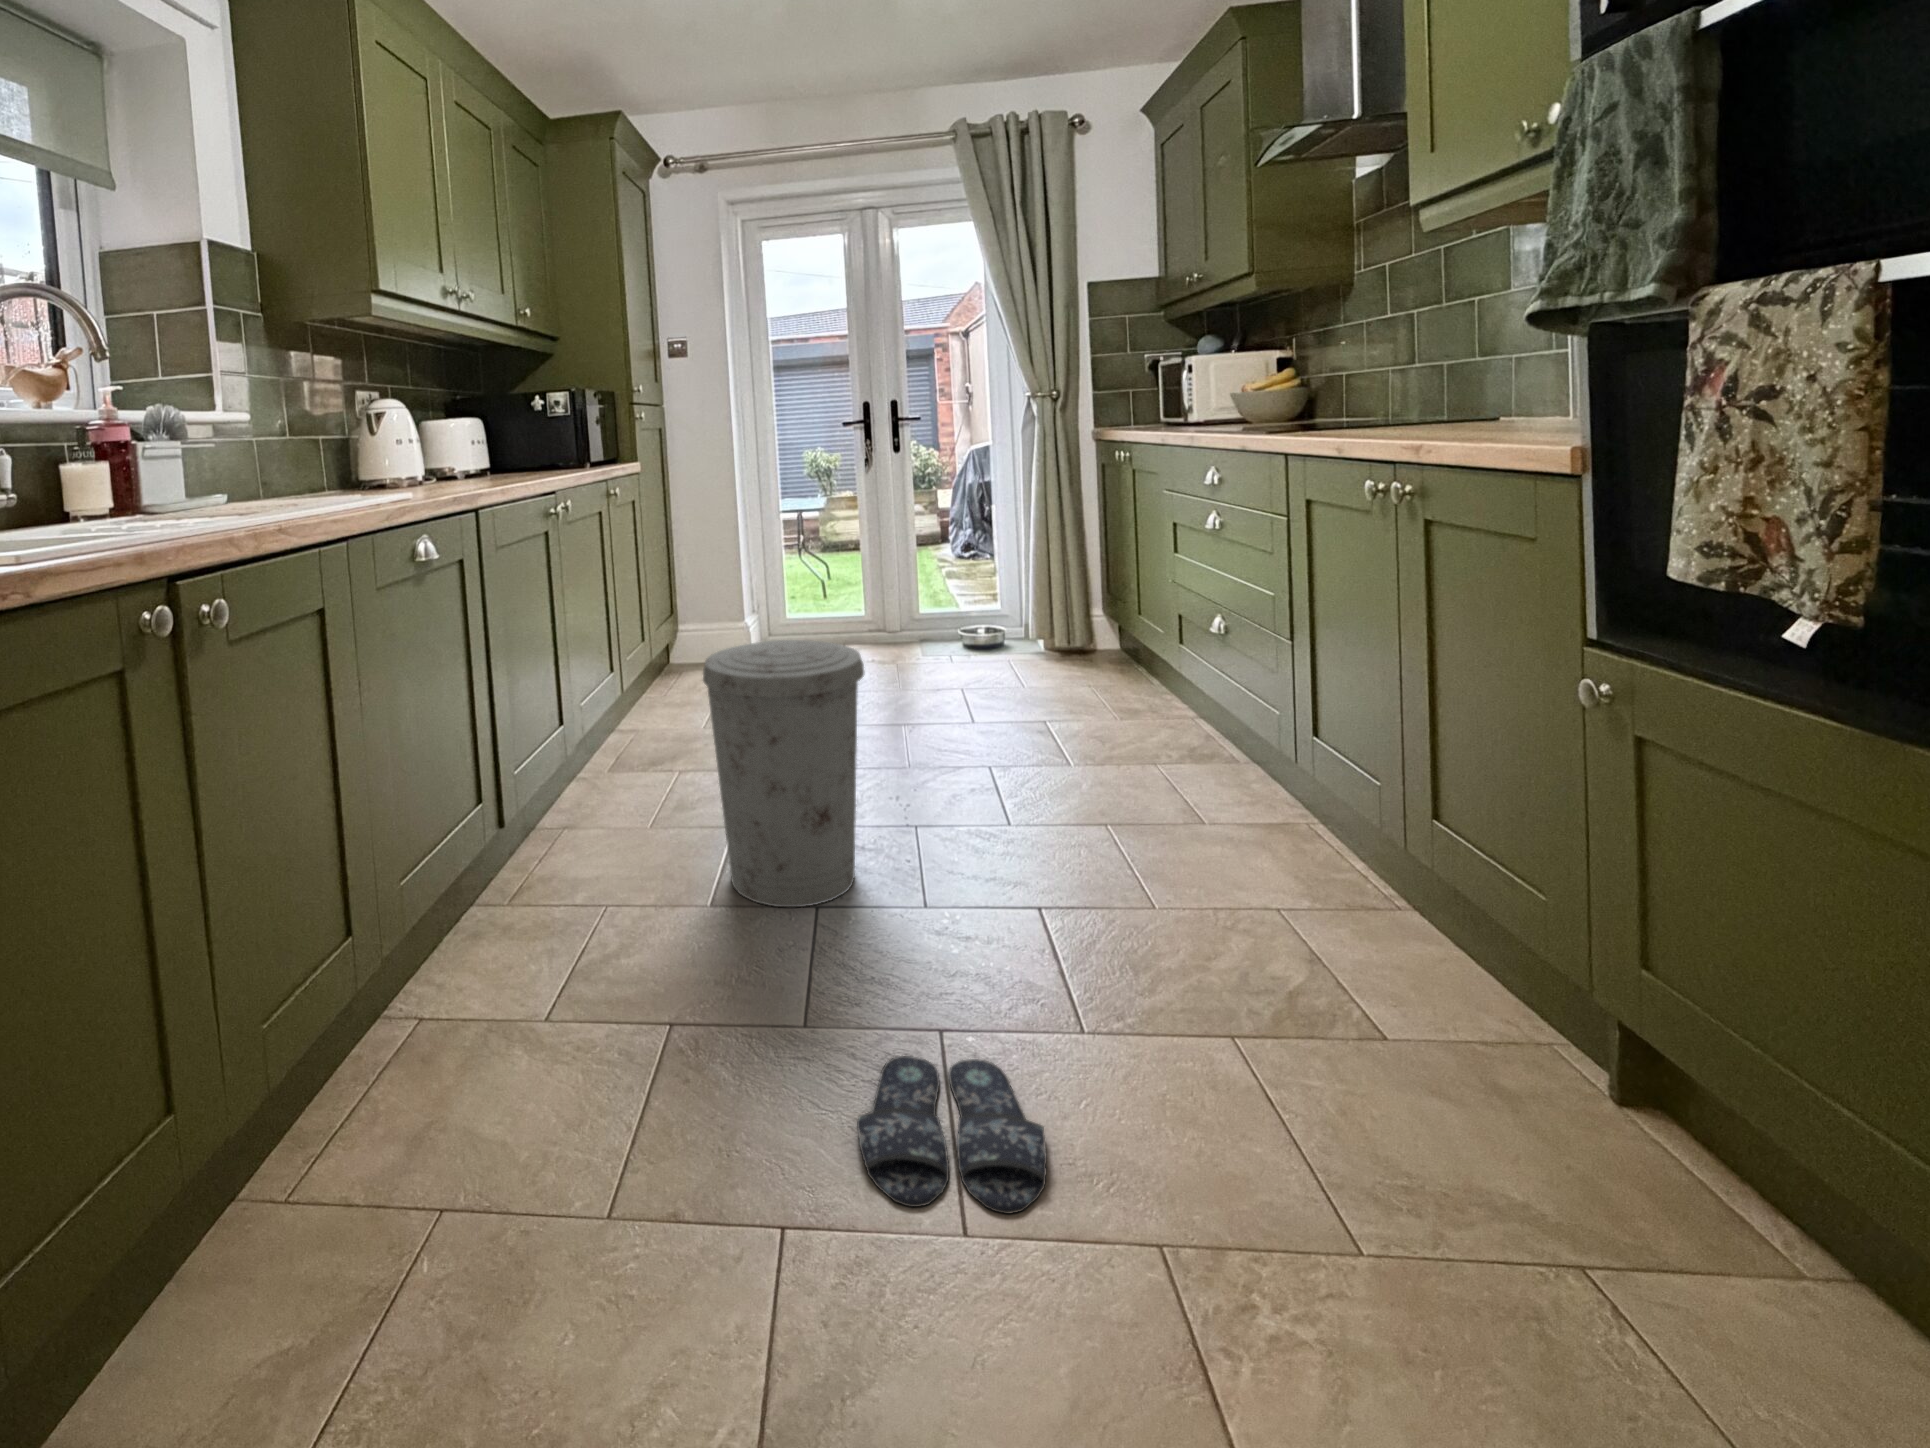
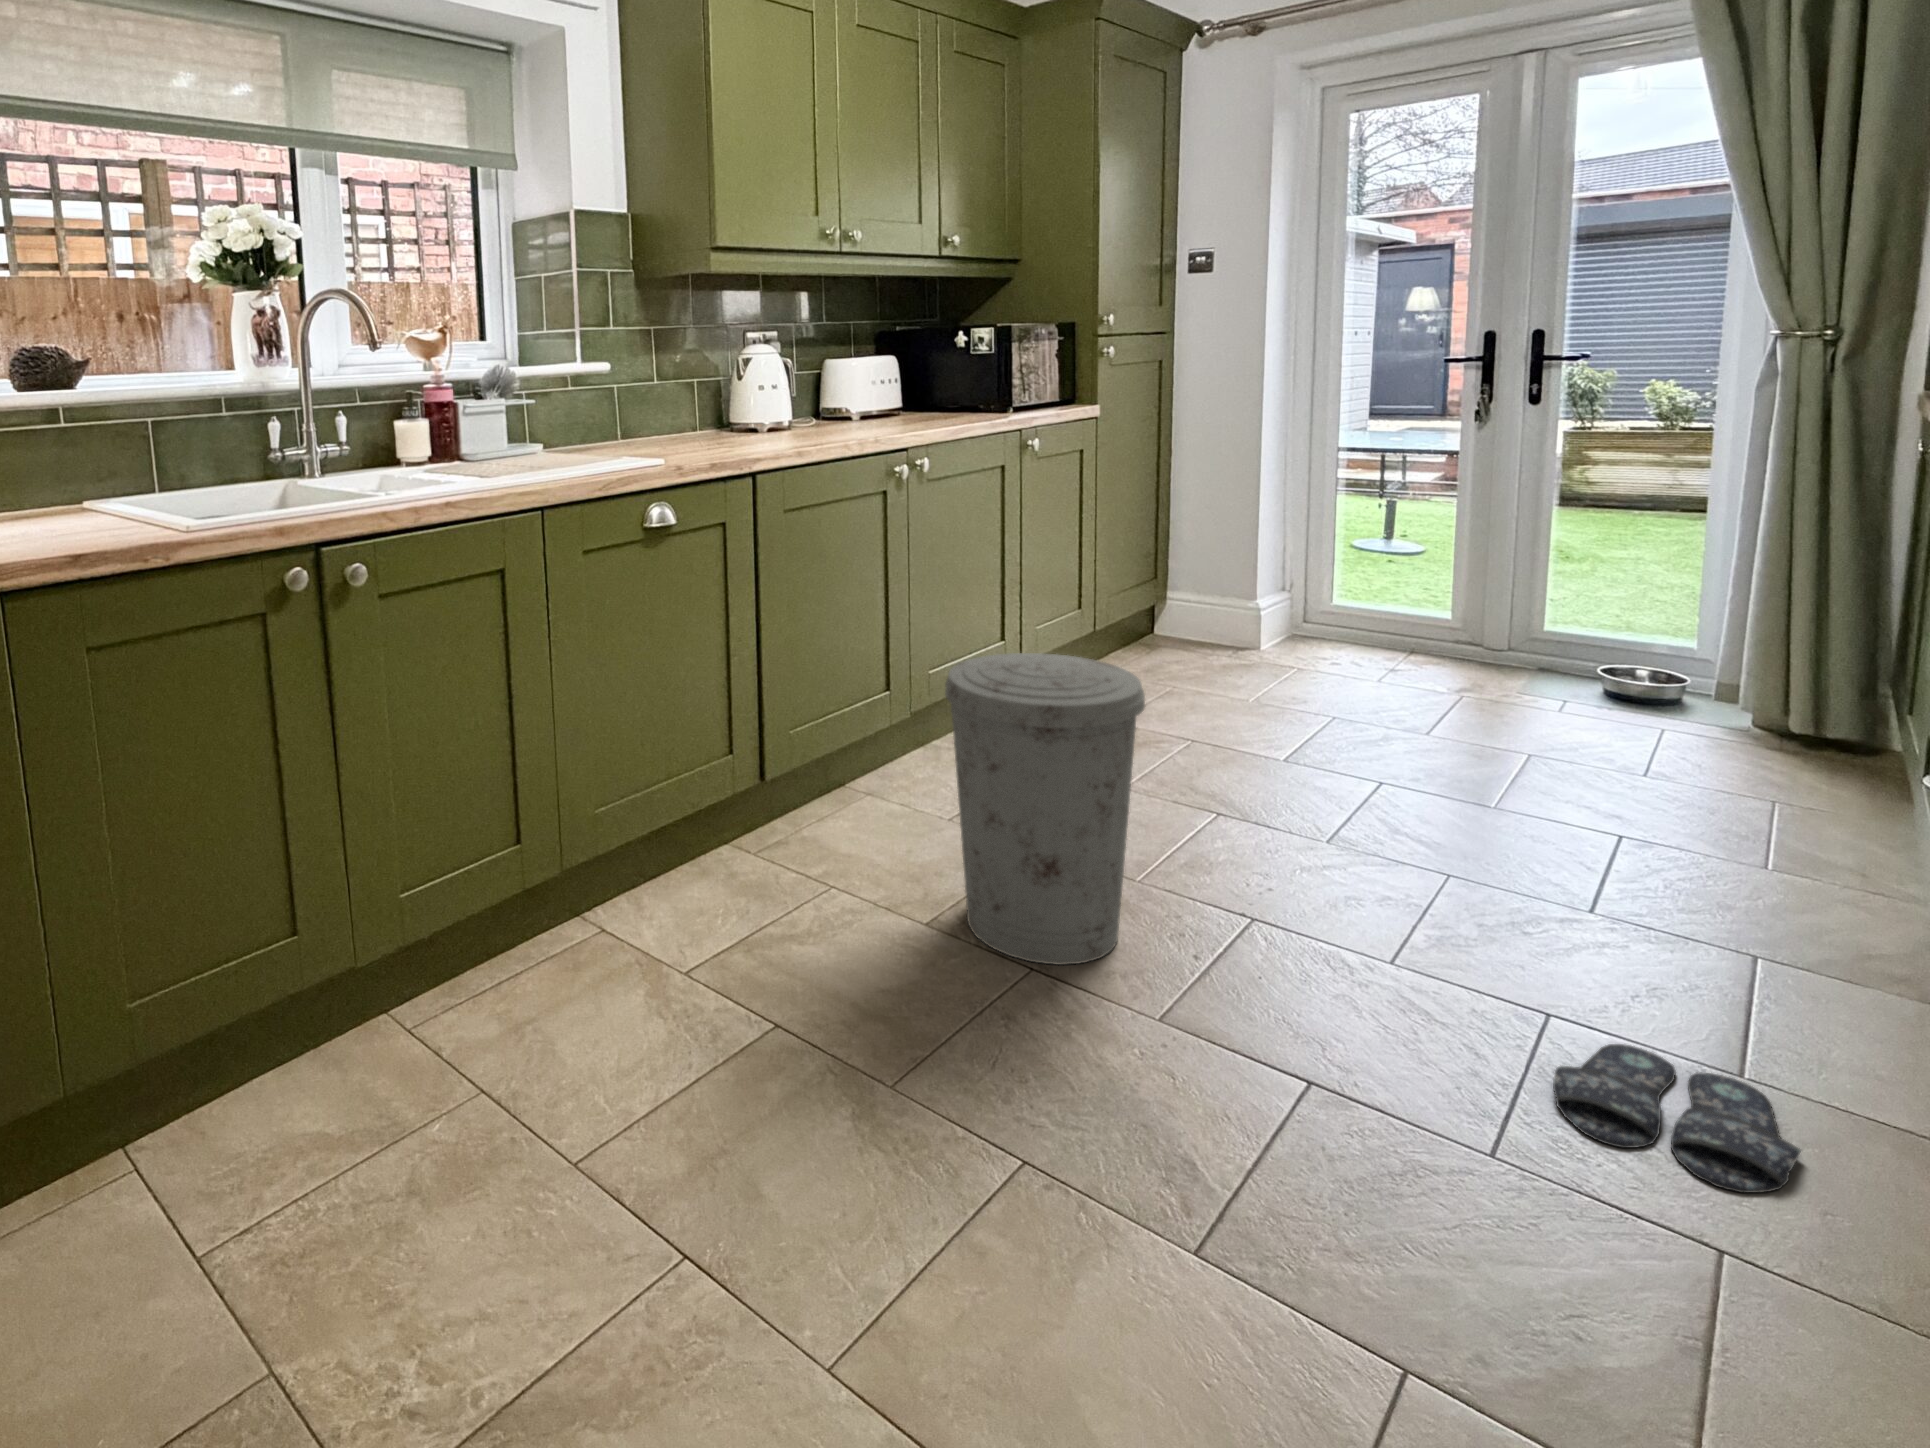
slippers: present [857,1056,1047,1214] -> present [1553,1044,1801,1193]

